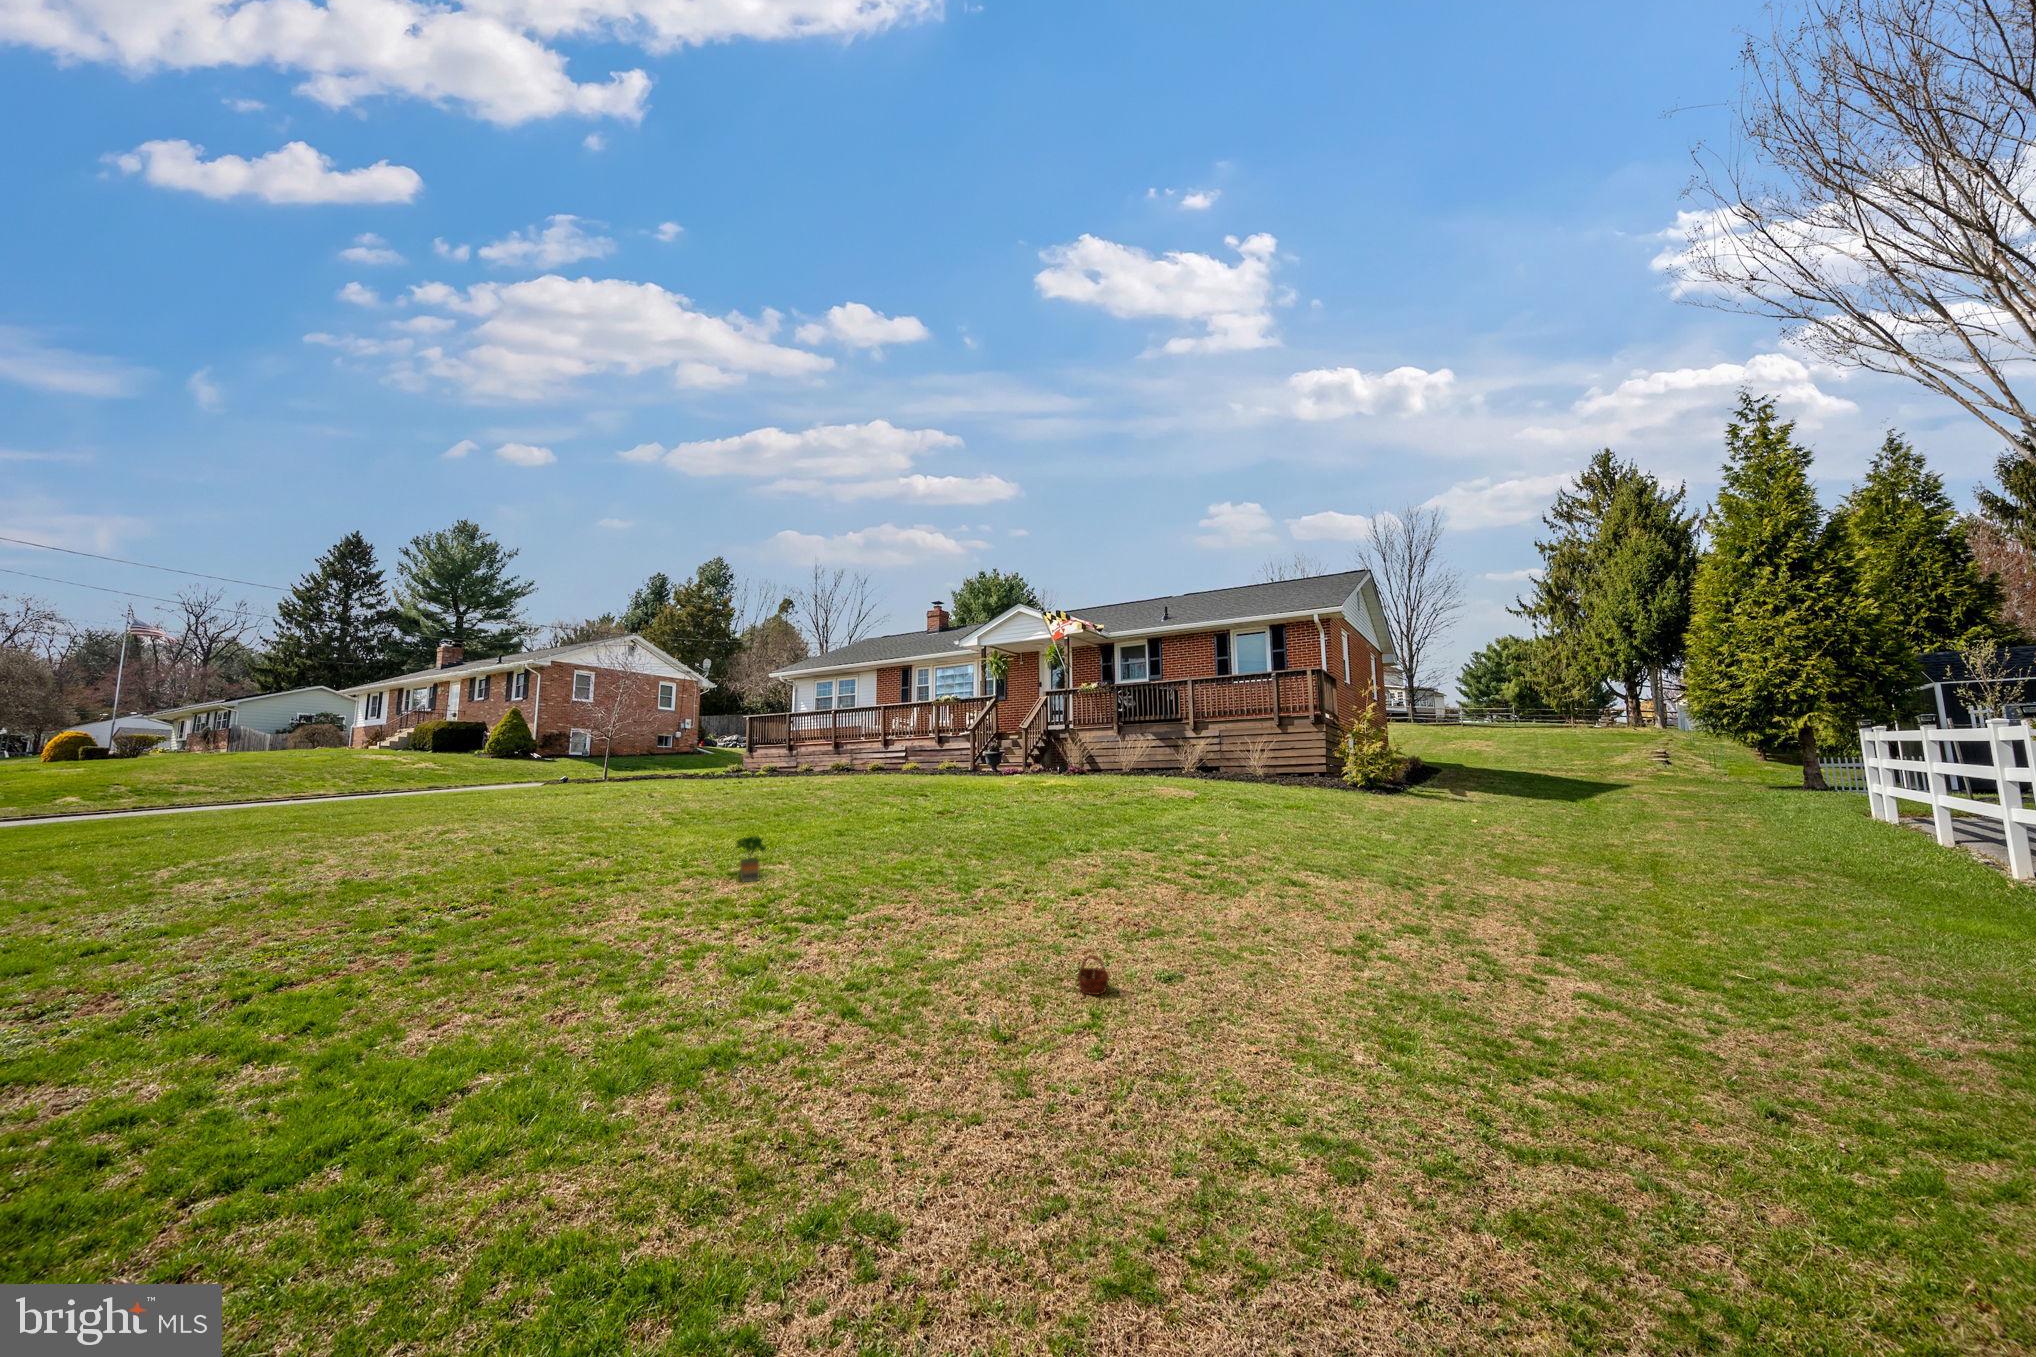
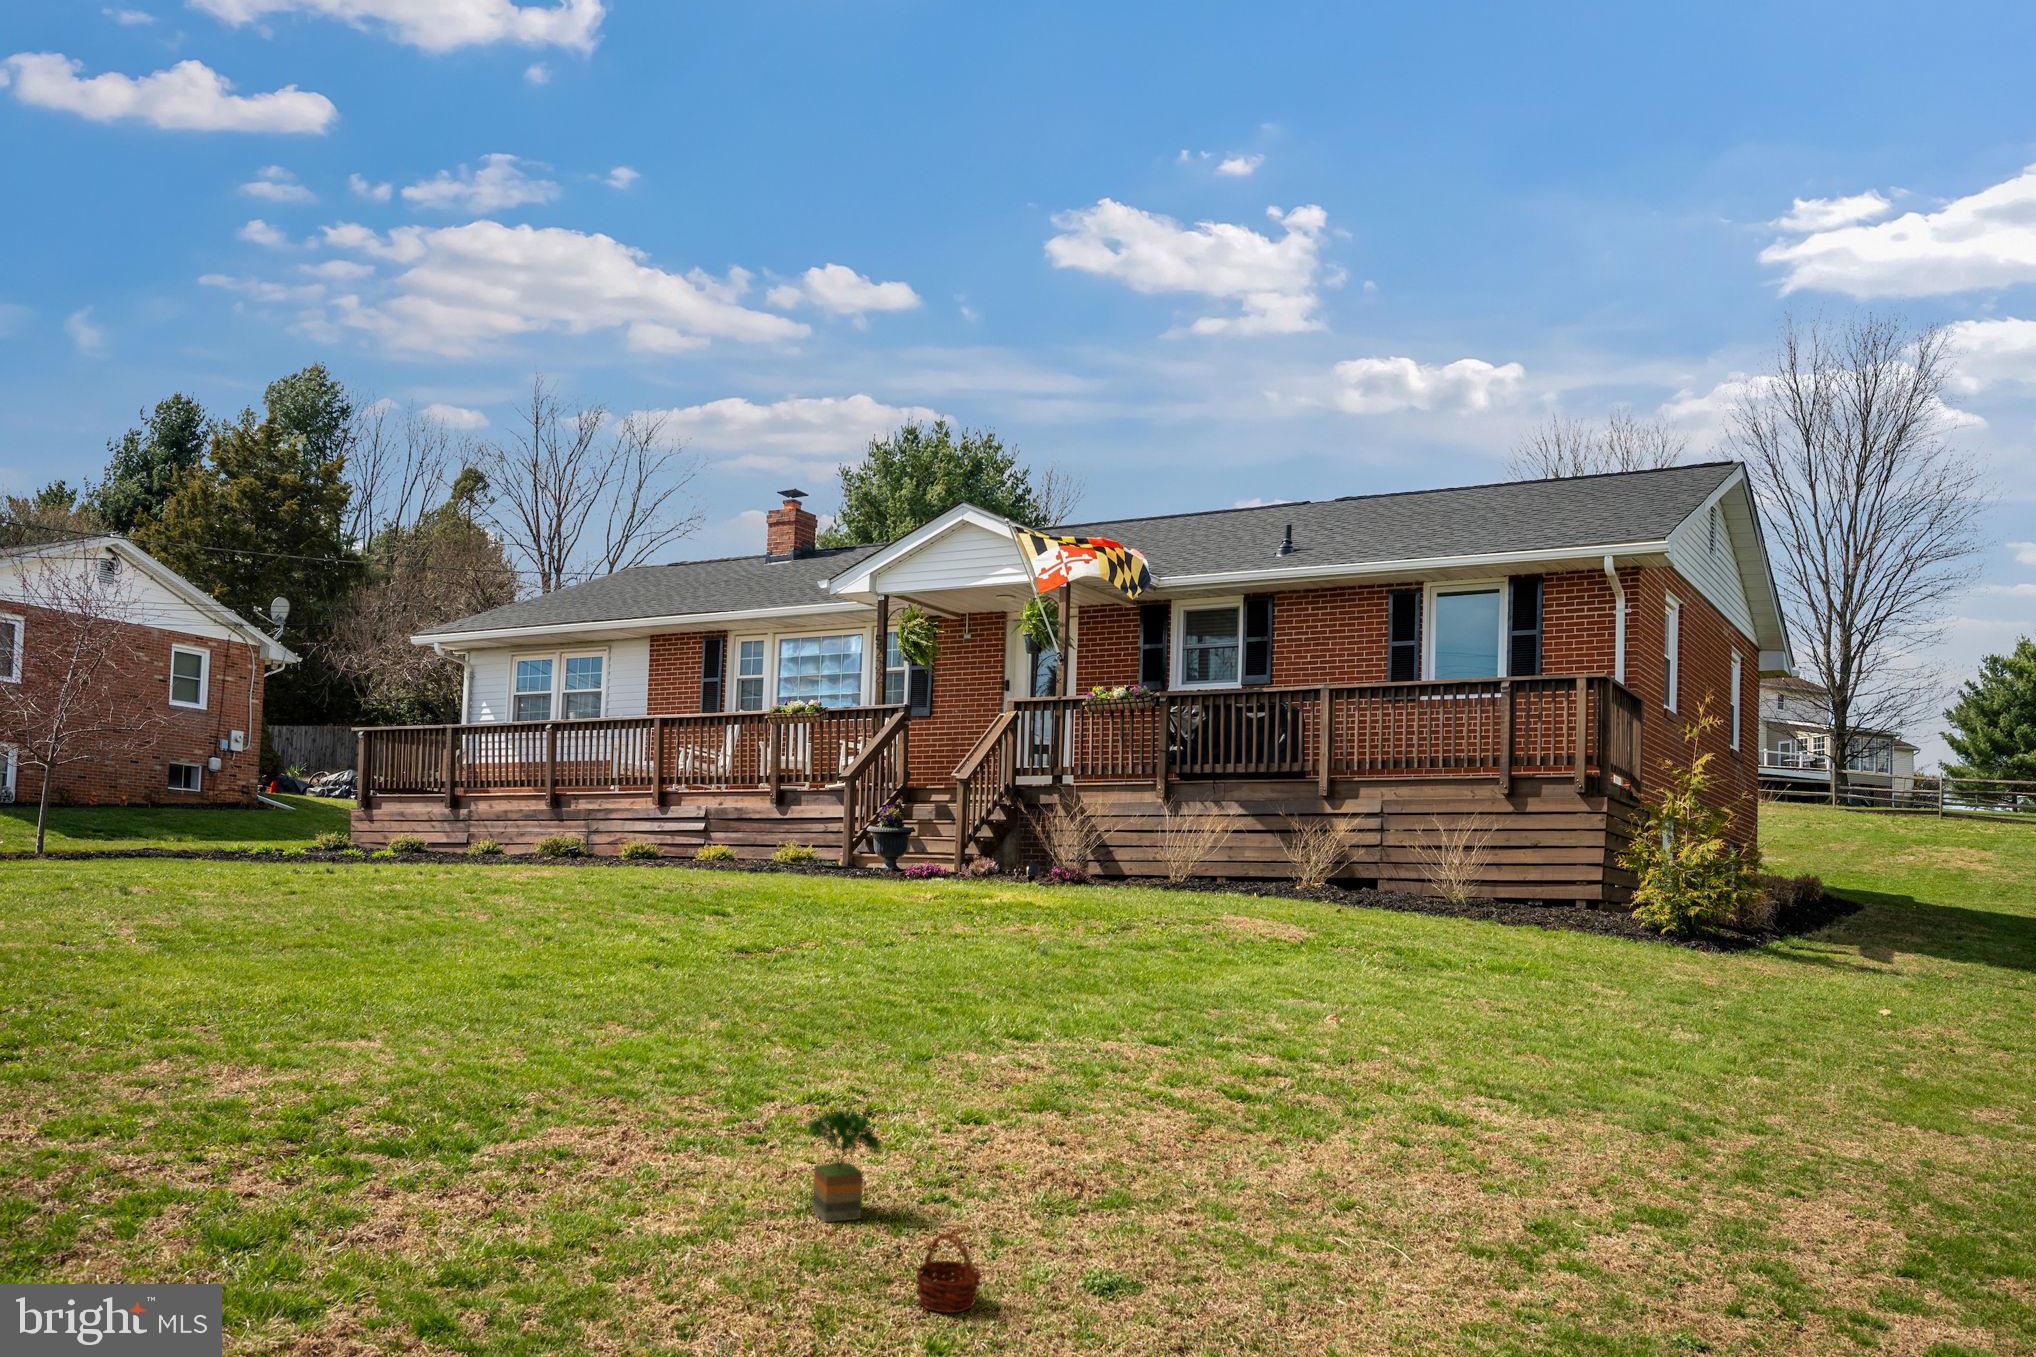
potted tree: present [737,836,766,882] -> present [808,1111,881,1222]

